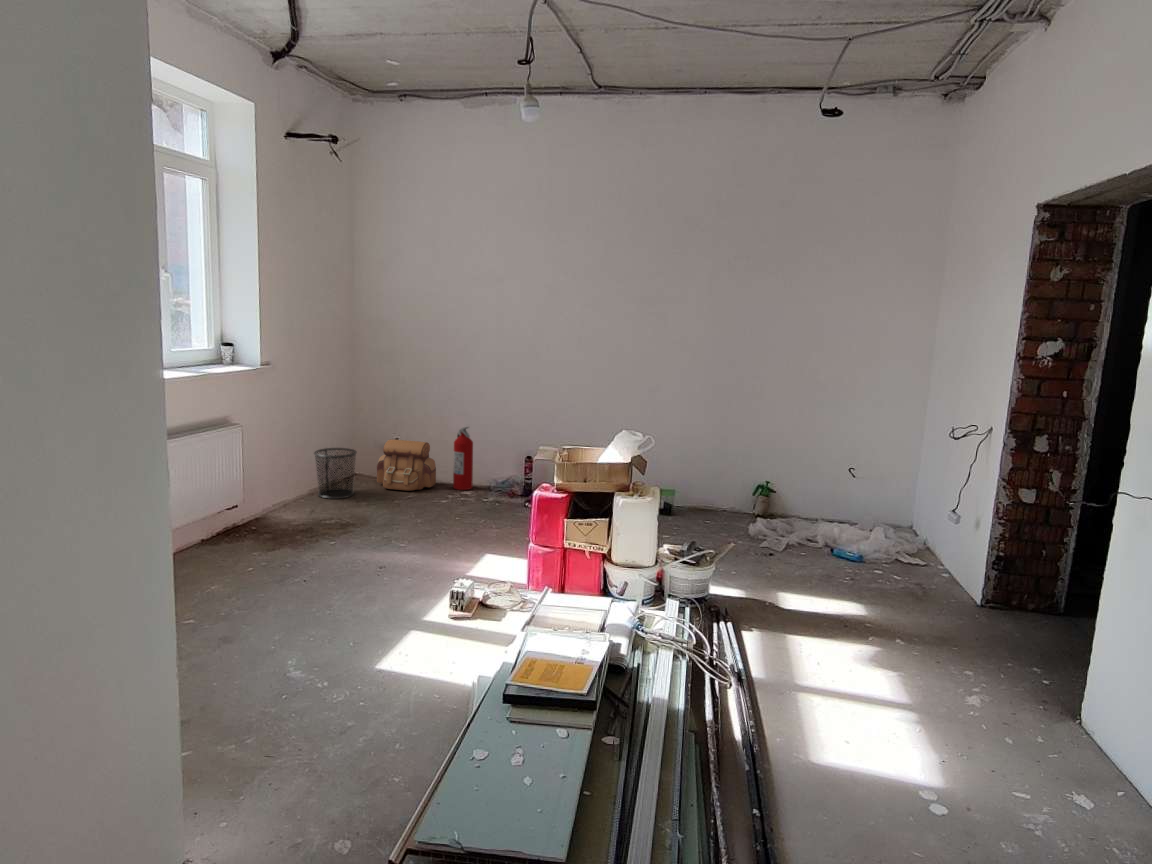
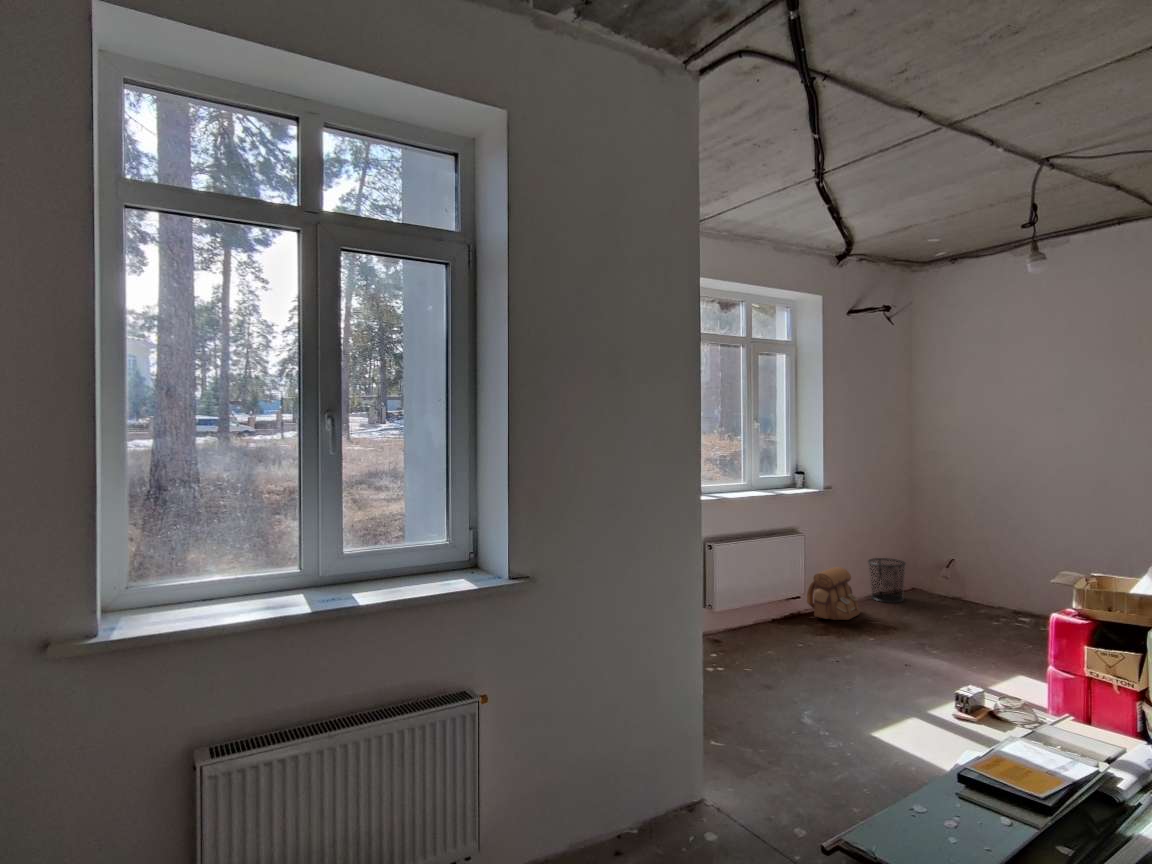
fire extinguisher: present [453,427,473,490] -> none [1006,550,1029,613]
backpack: present [377,439,436,491] -> present [807,567,860,620]

